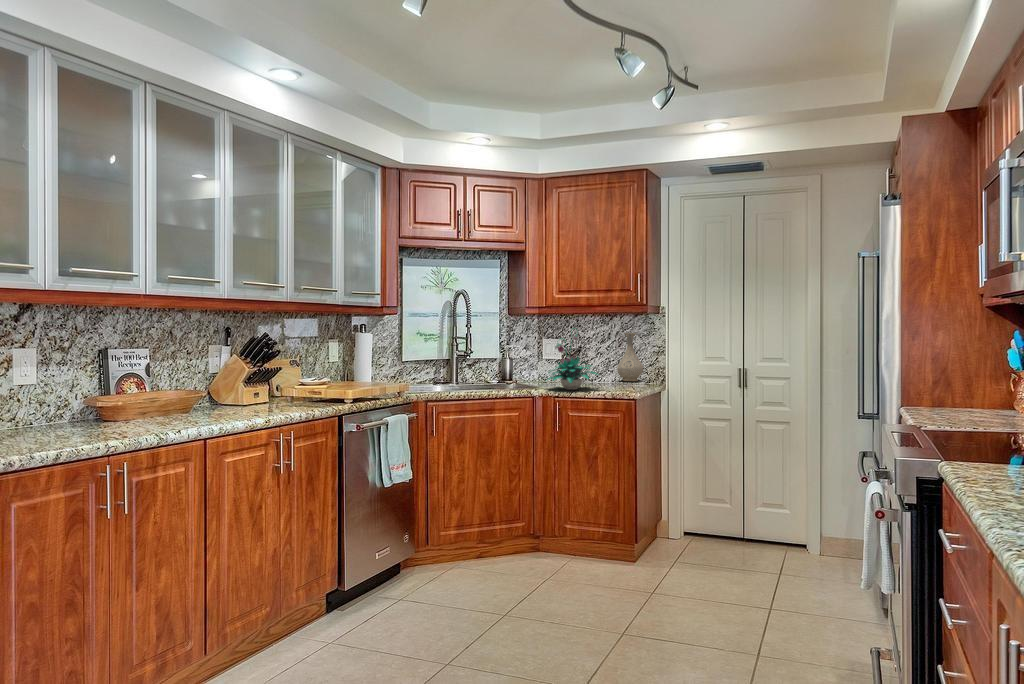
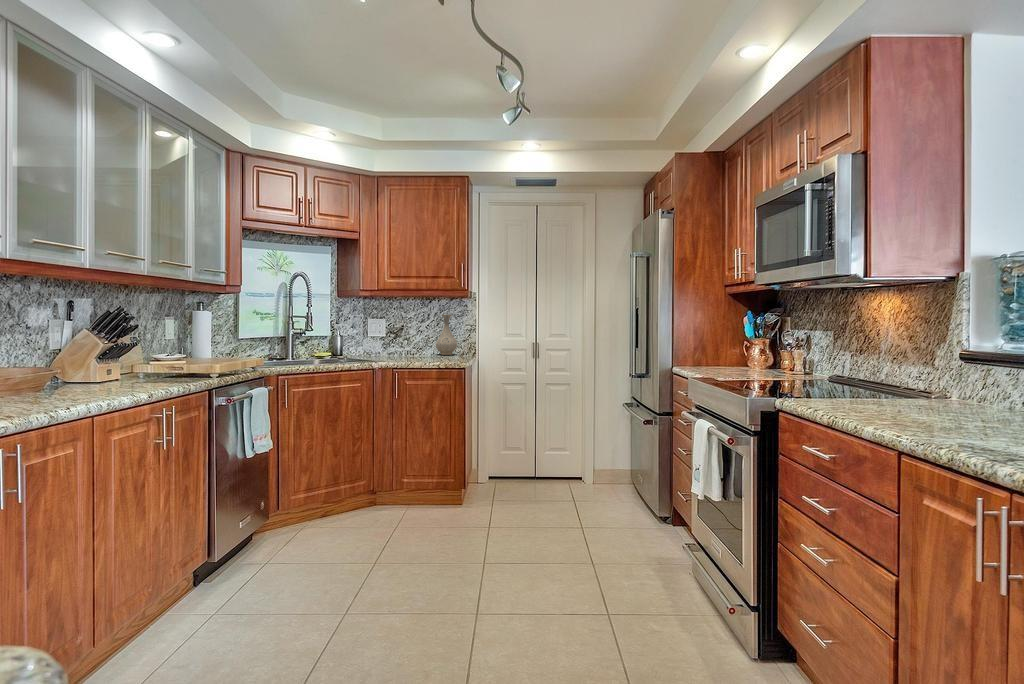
plant: present [547,334,596,390] -> none [381,309,432,362]

